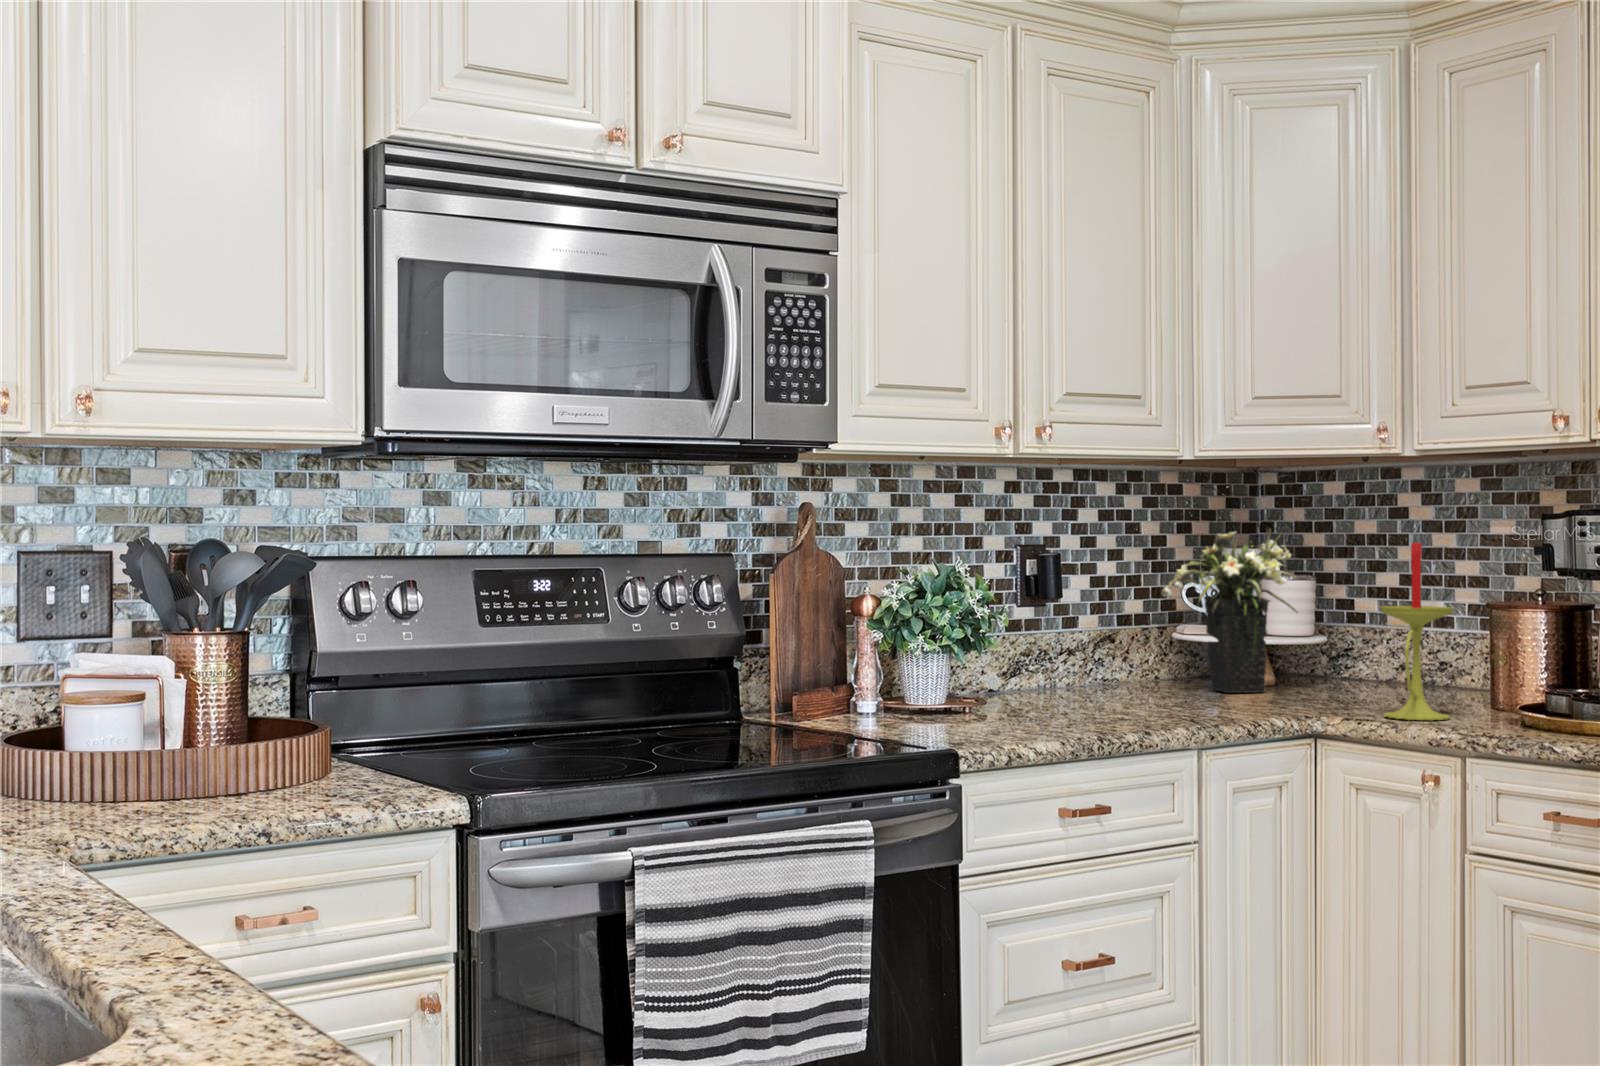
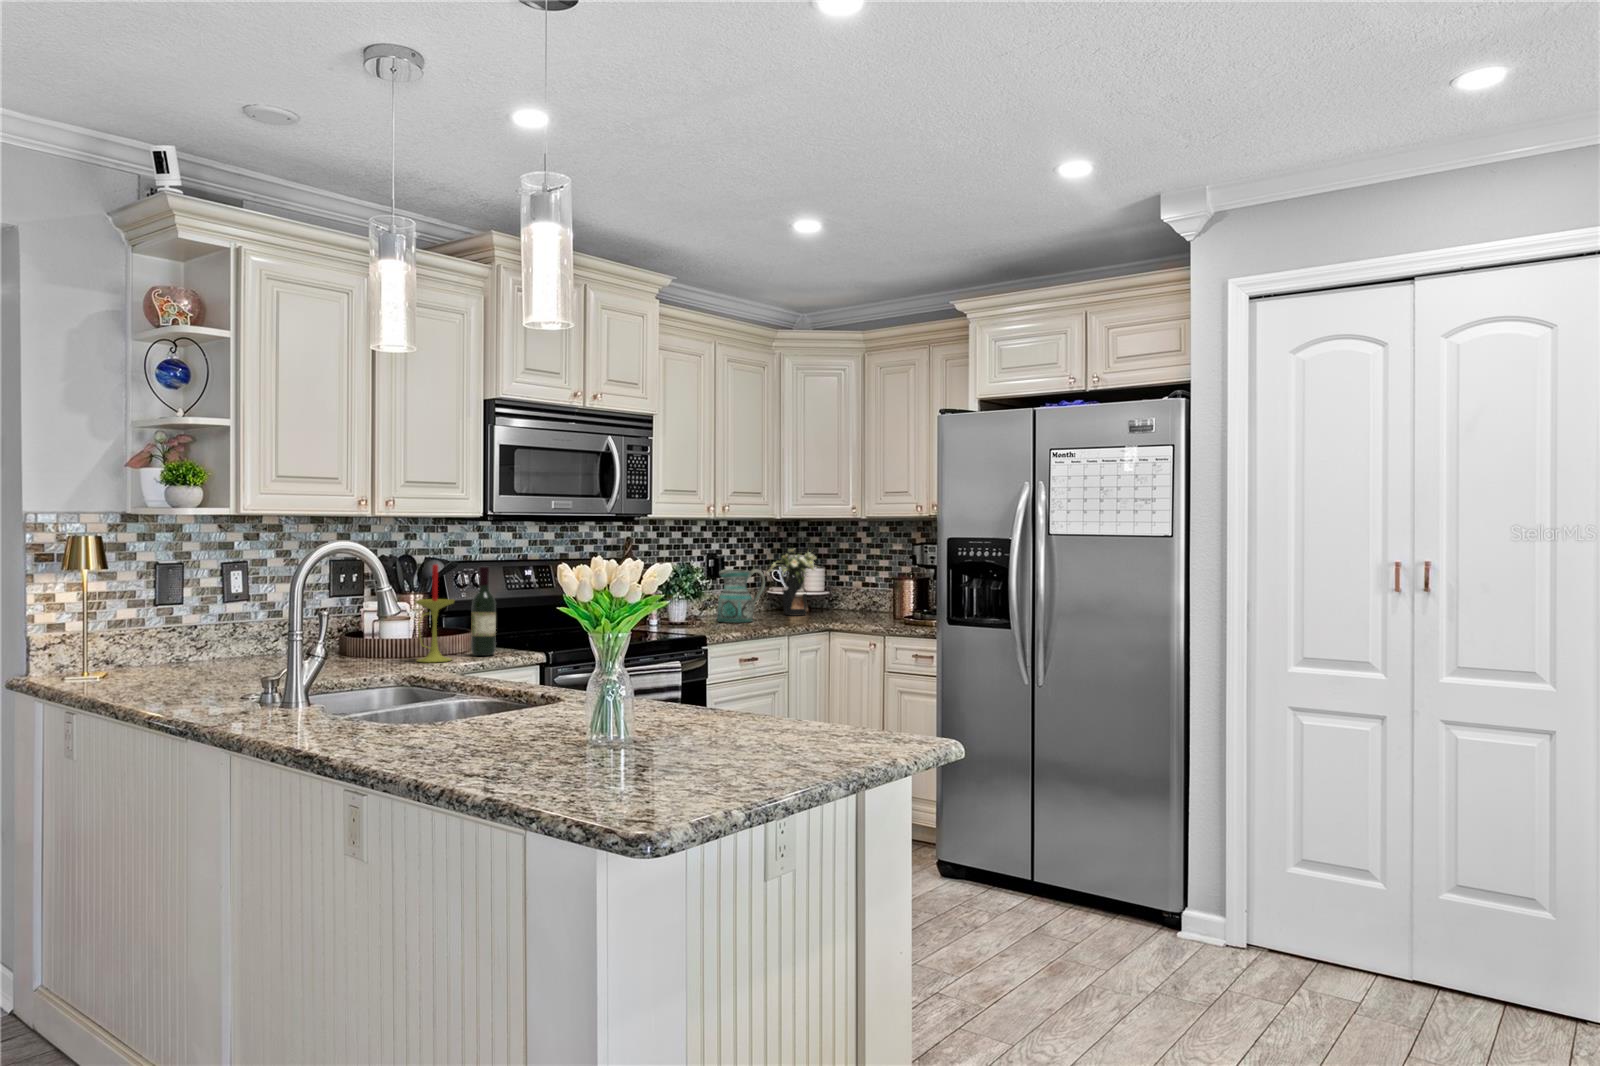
candle: present [1381,543,1453,720] -> present [415,564,454,662]
wine bottle: none [264,563,328,801] -> present [471,566,496,656]
ceramic pitcher: none [1031,579,1150,710] -> present [717,569,765,623]

